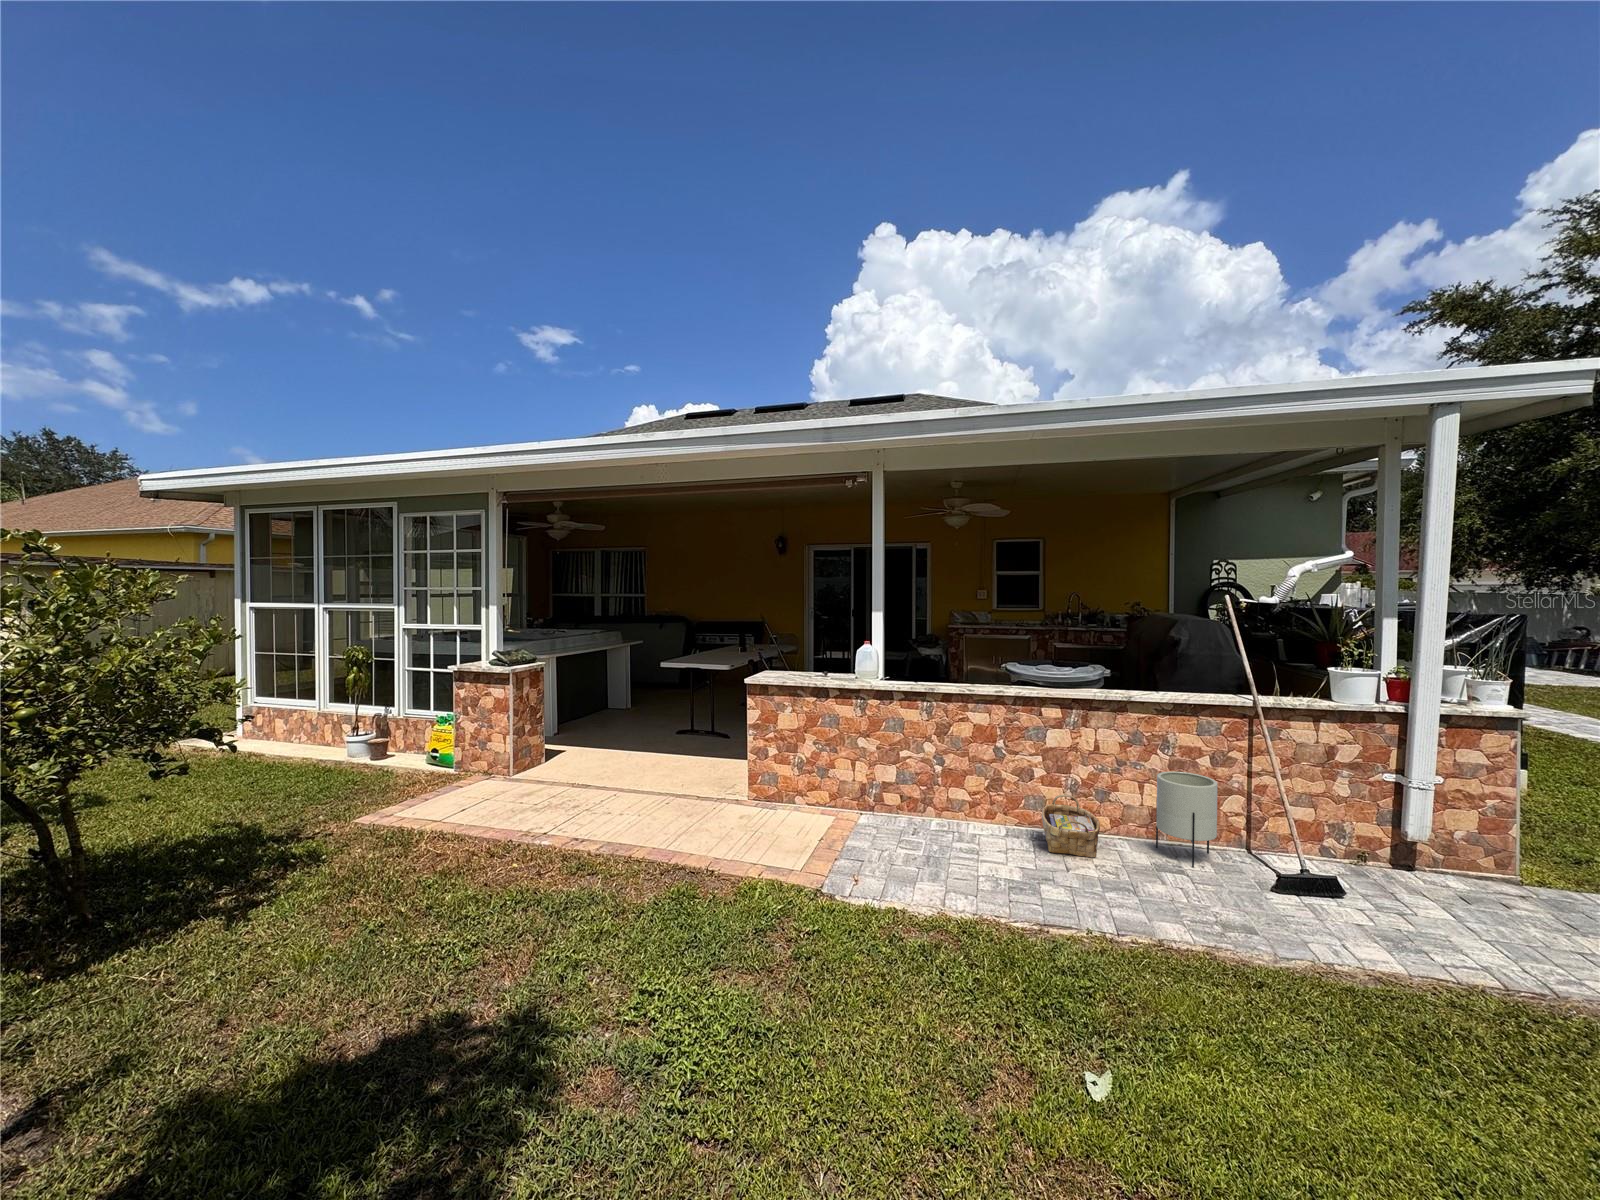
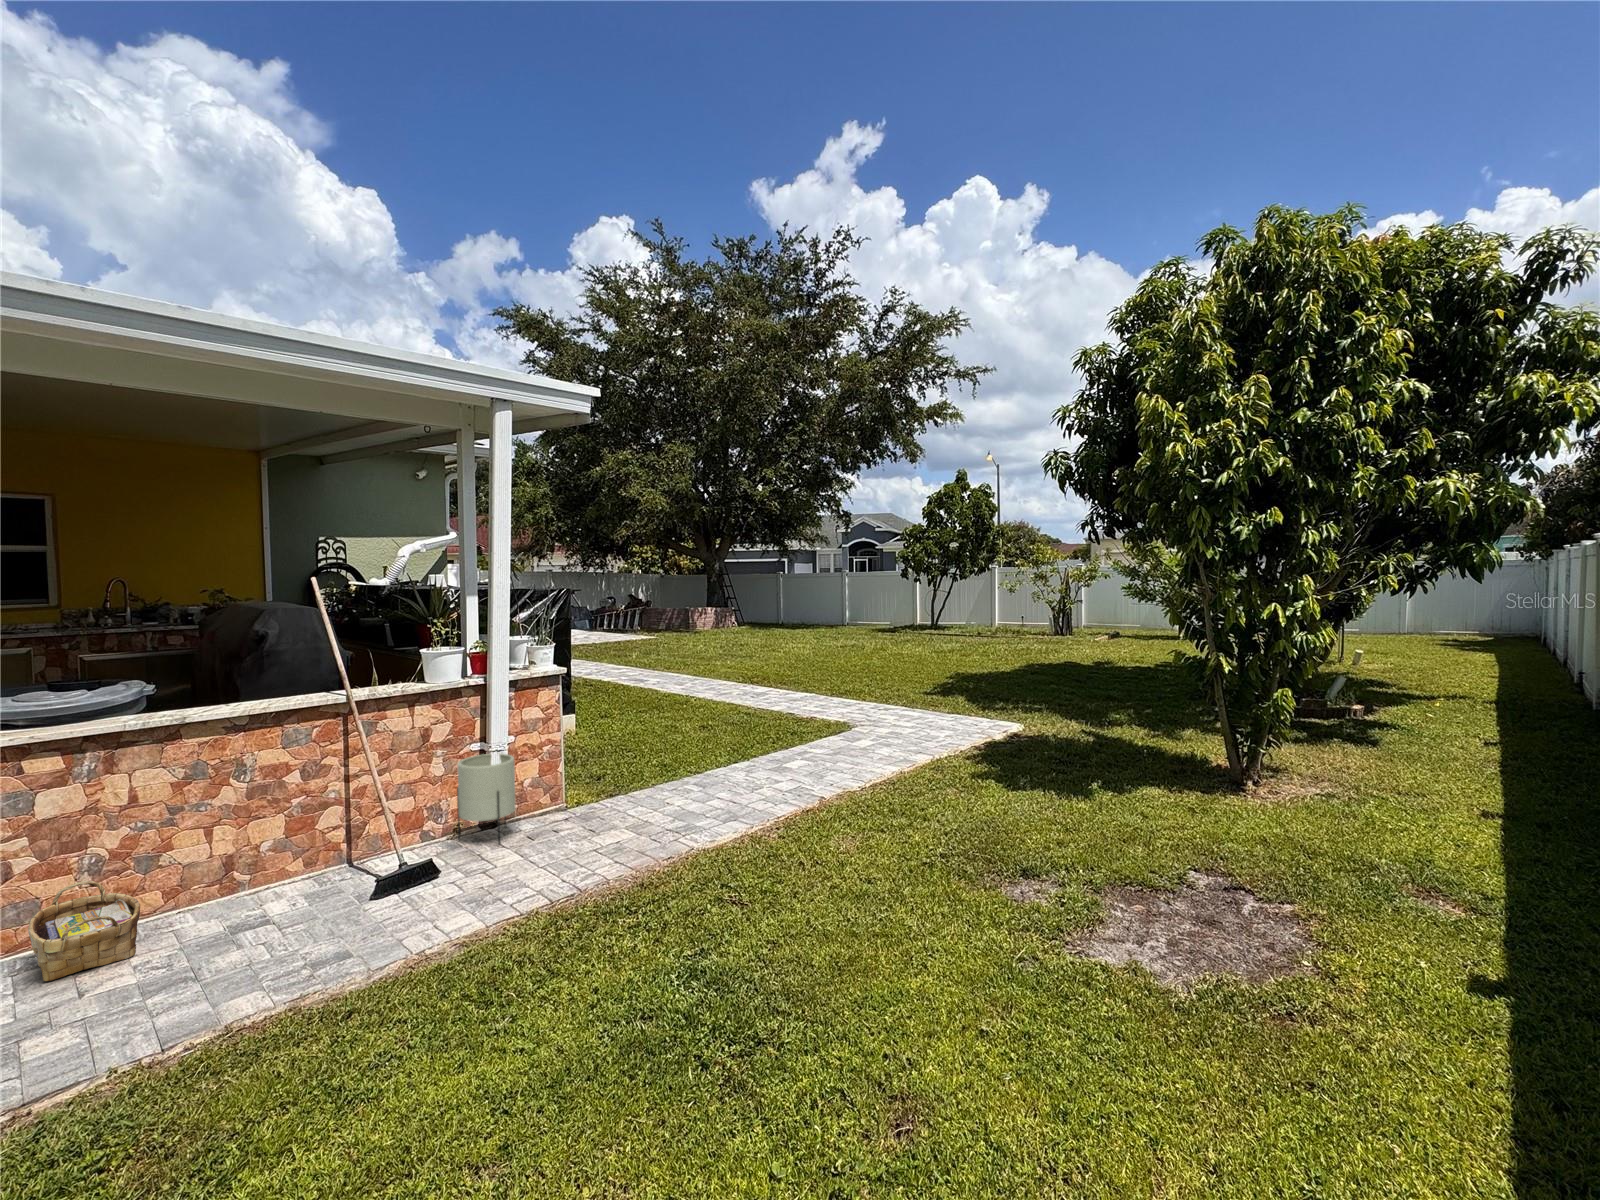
planter: present [1156,771,1218,867] -> present [457,754,516,844]

